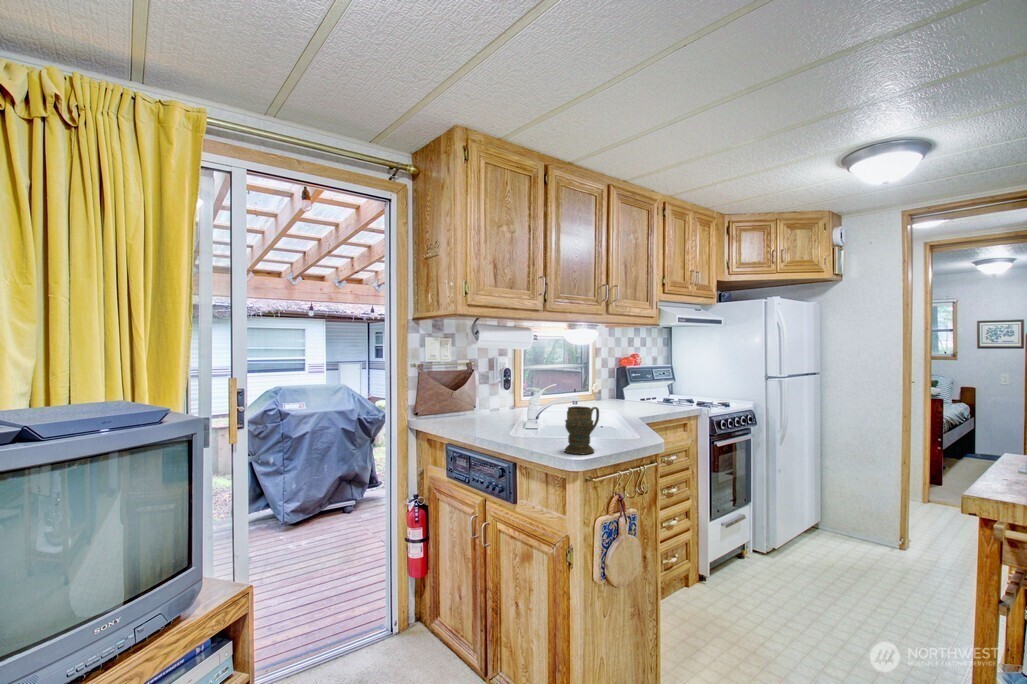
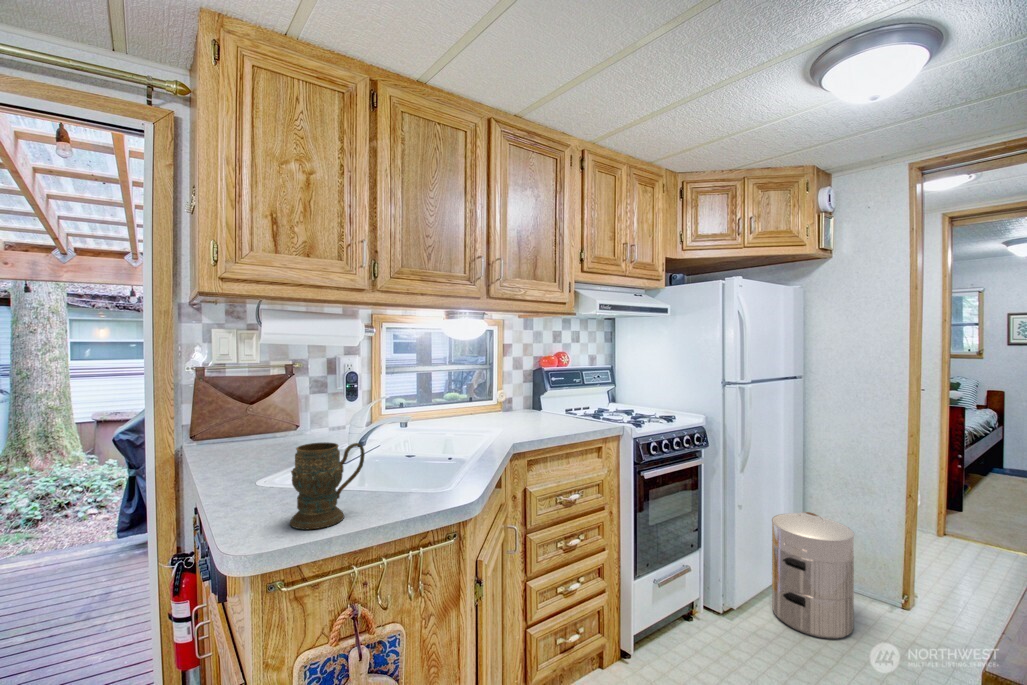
waste bin: none [803,474,867,566] -> present [772,512,854,639]

